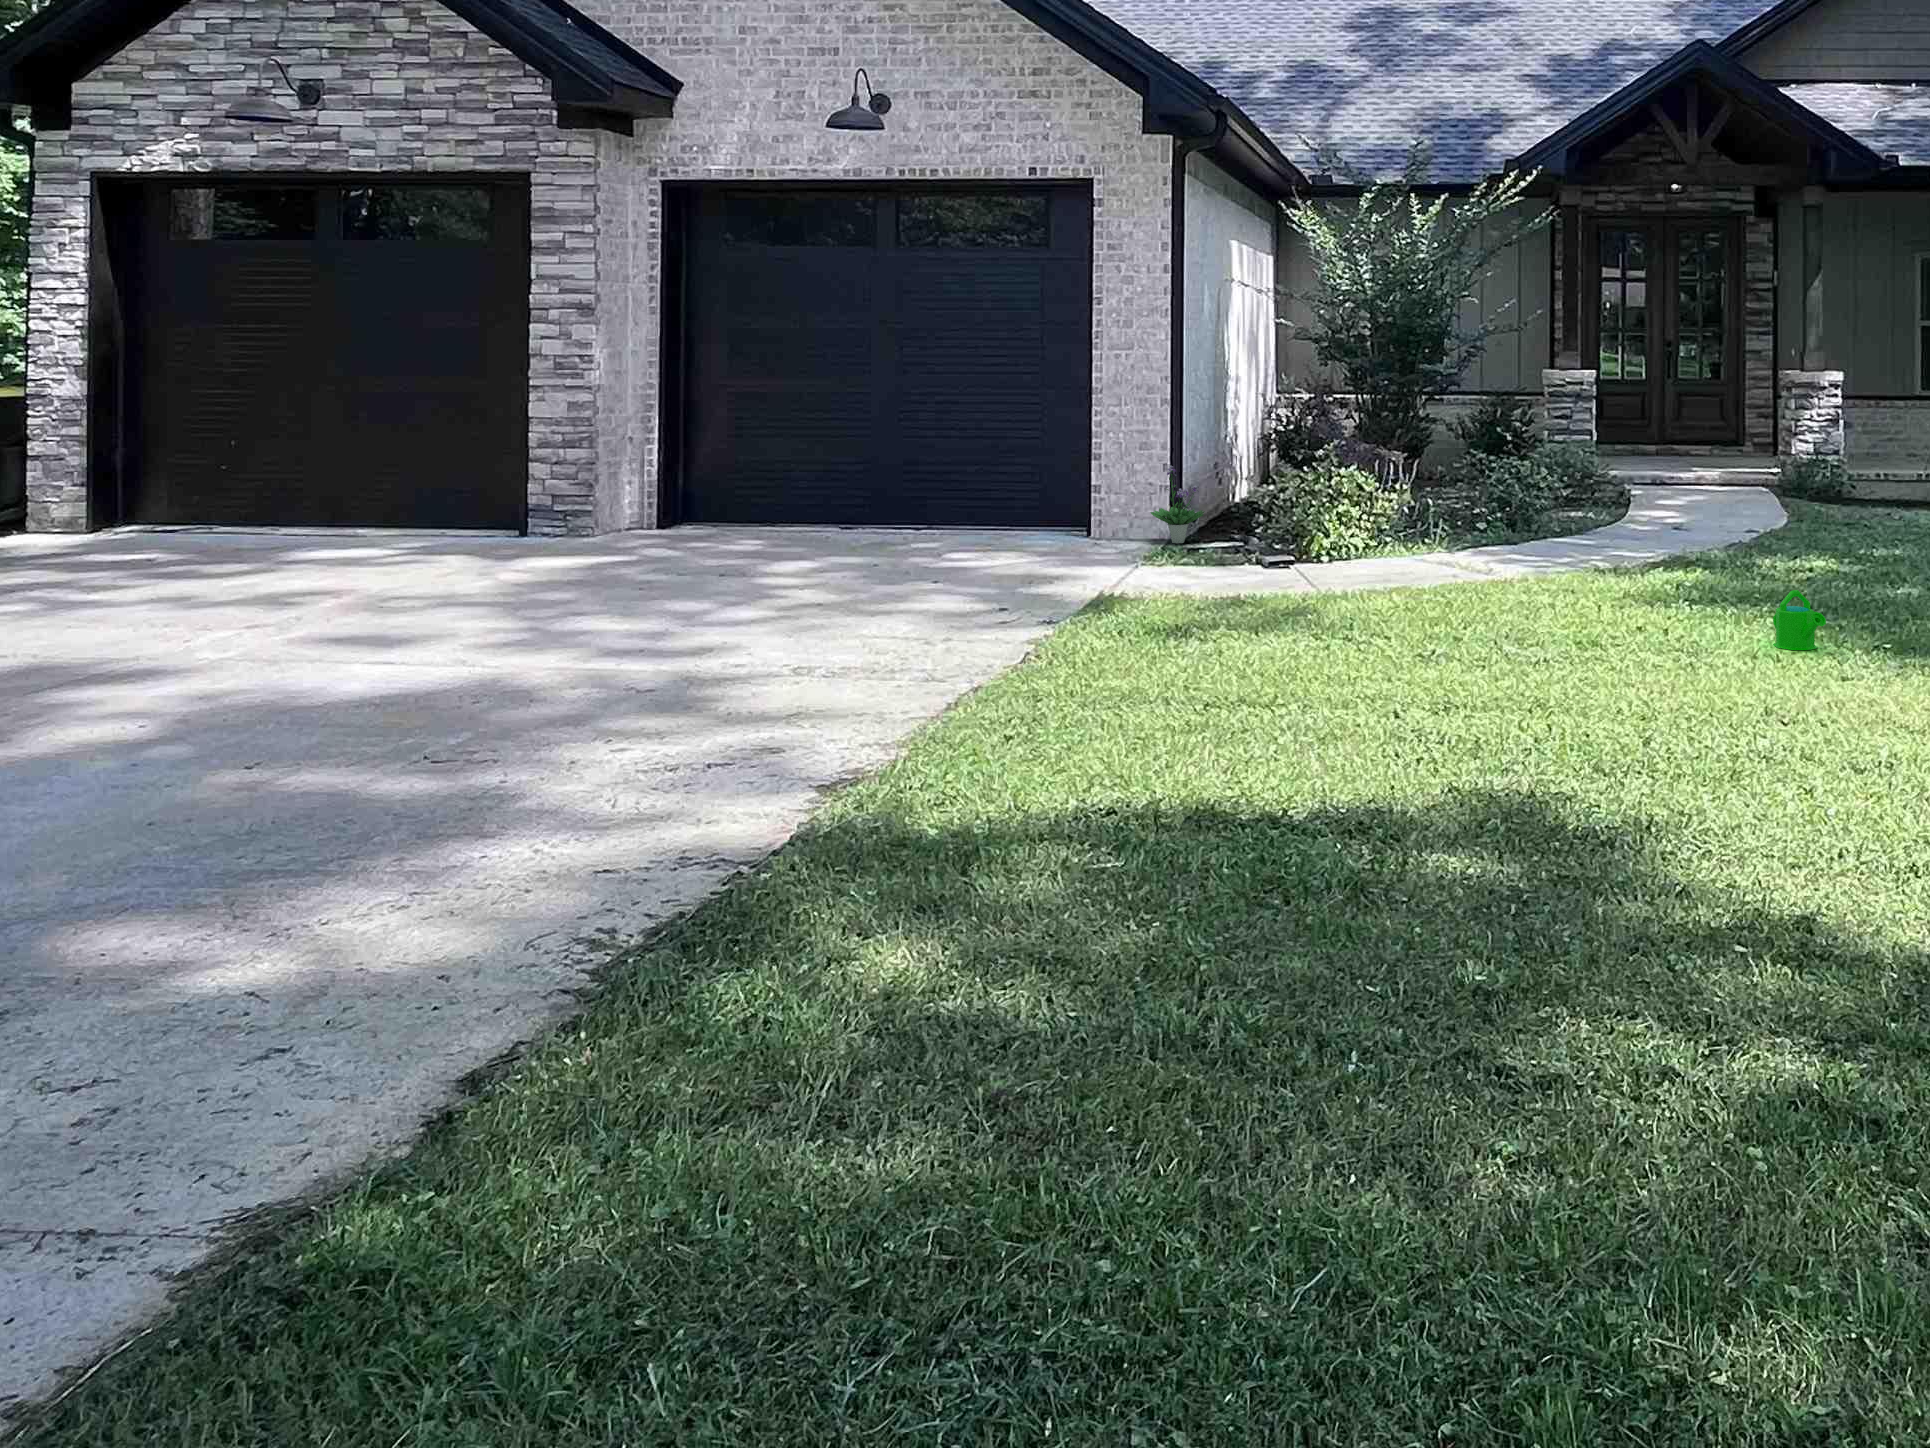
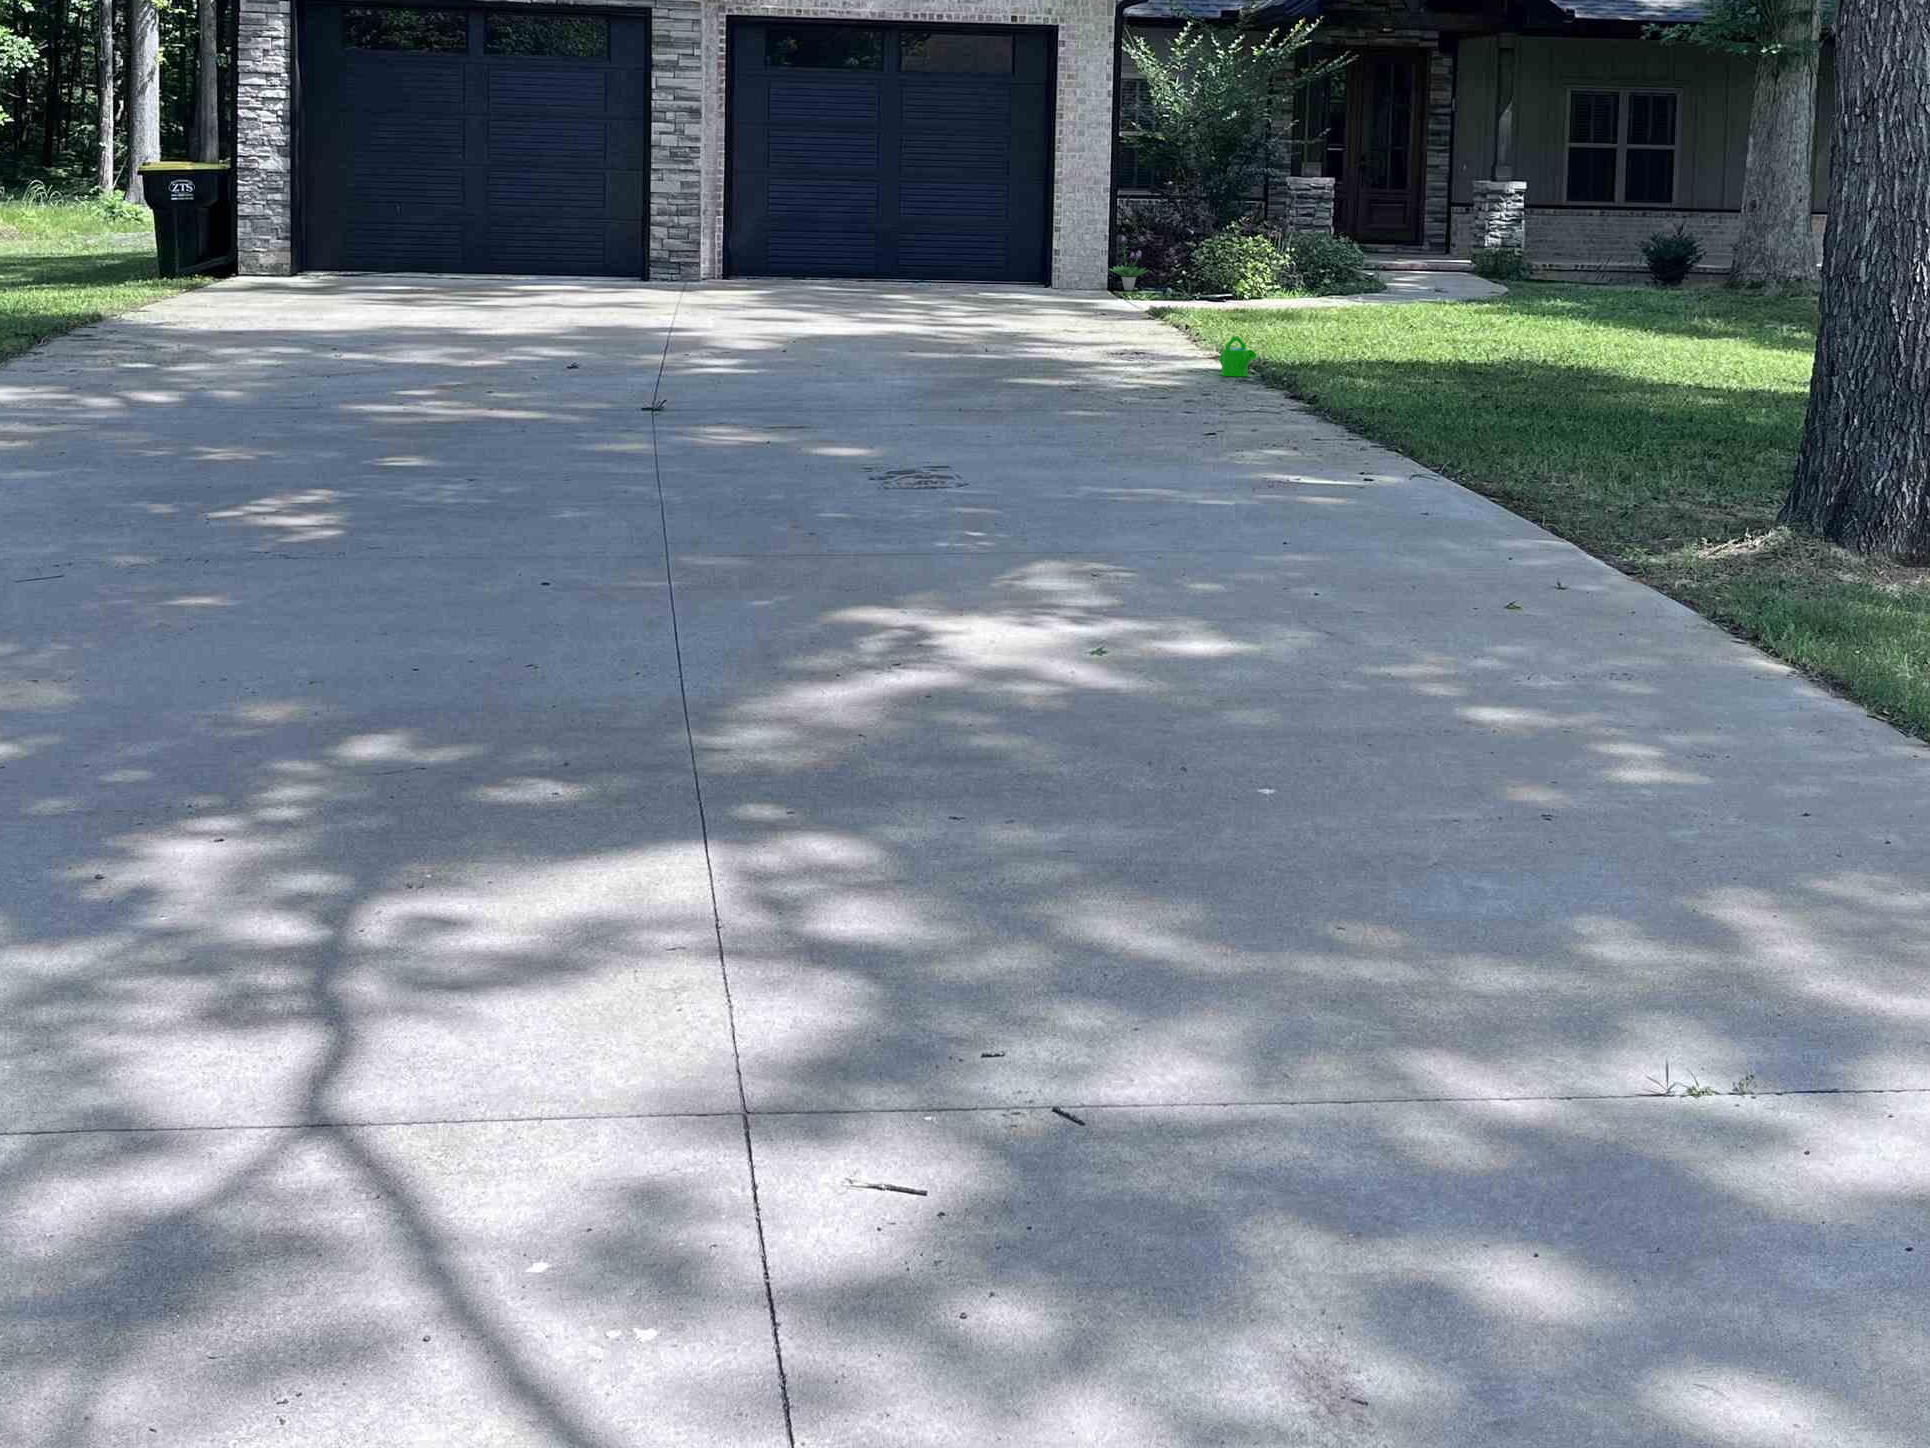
watering can: present [1773,590,1826,650] -> present [1220,336,1256,376]

